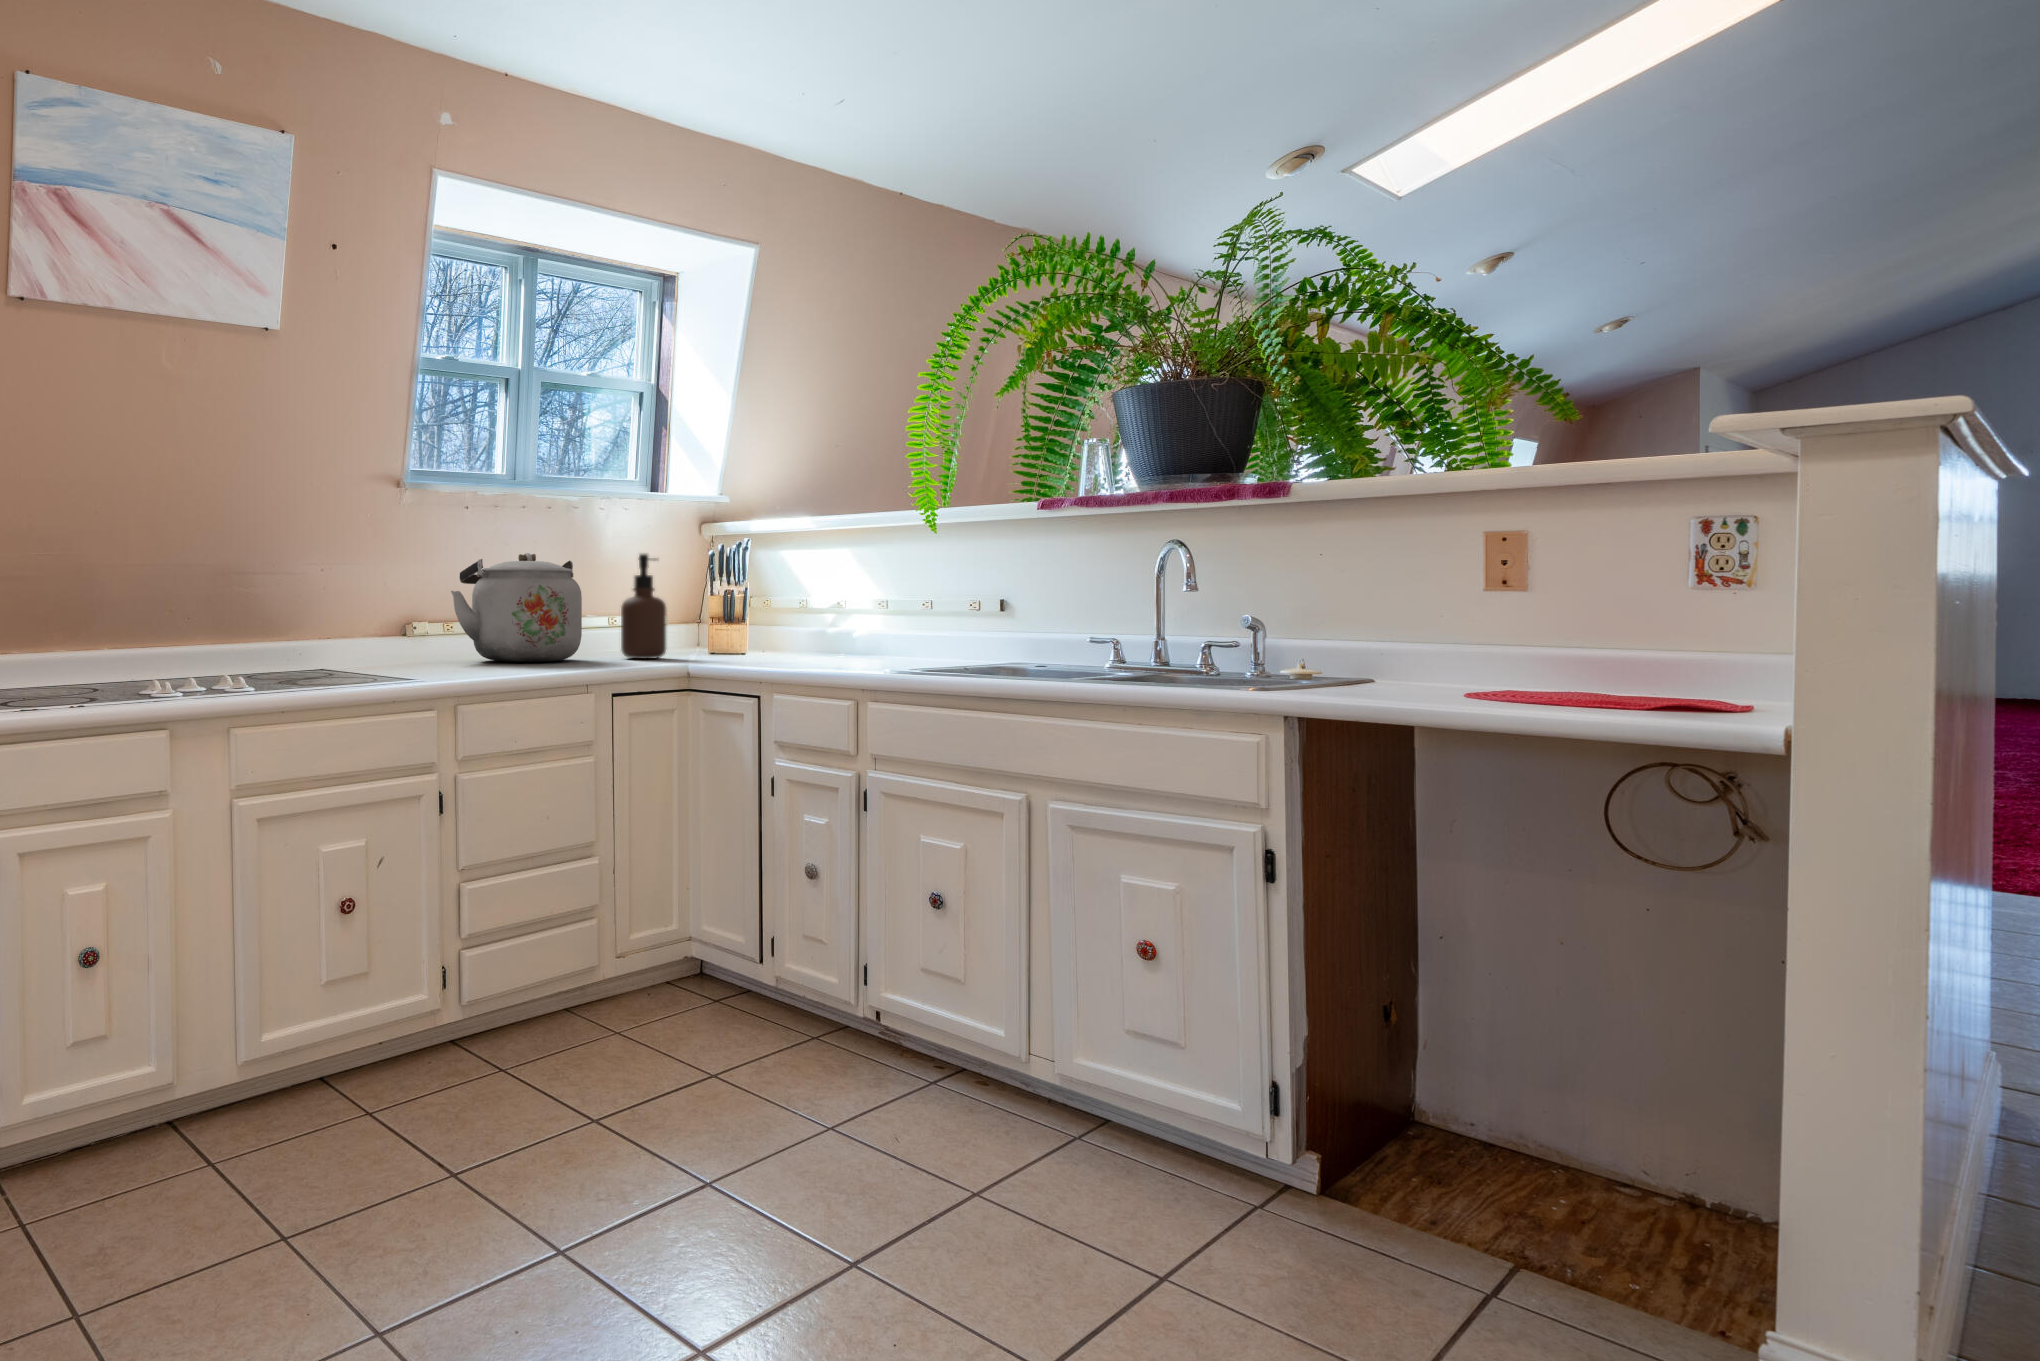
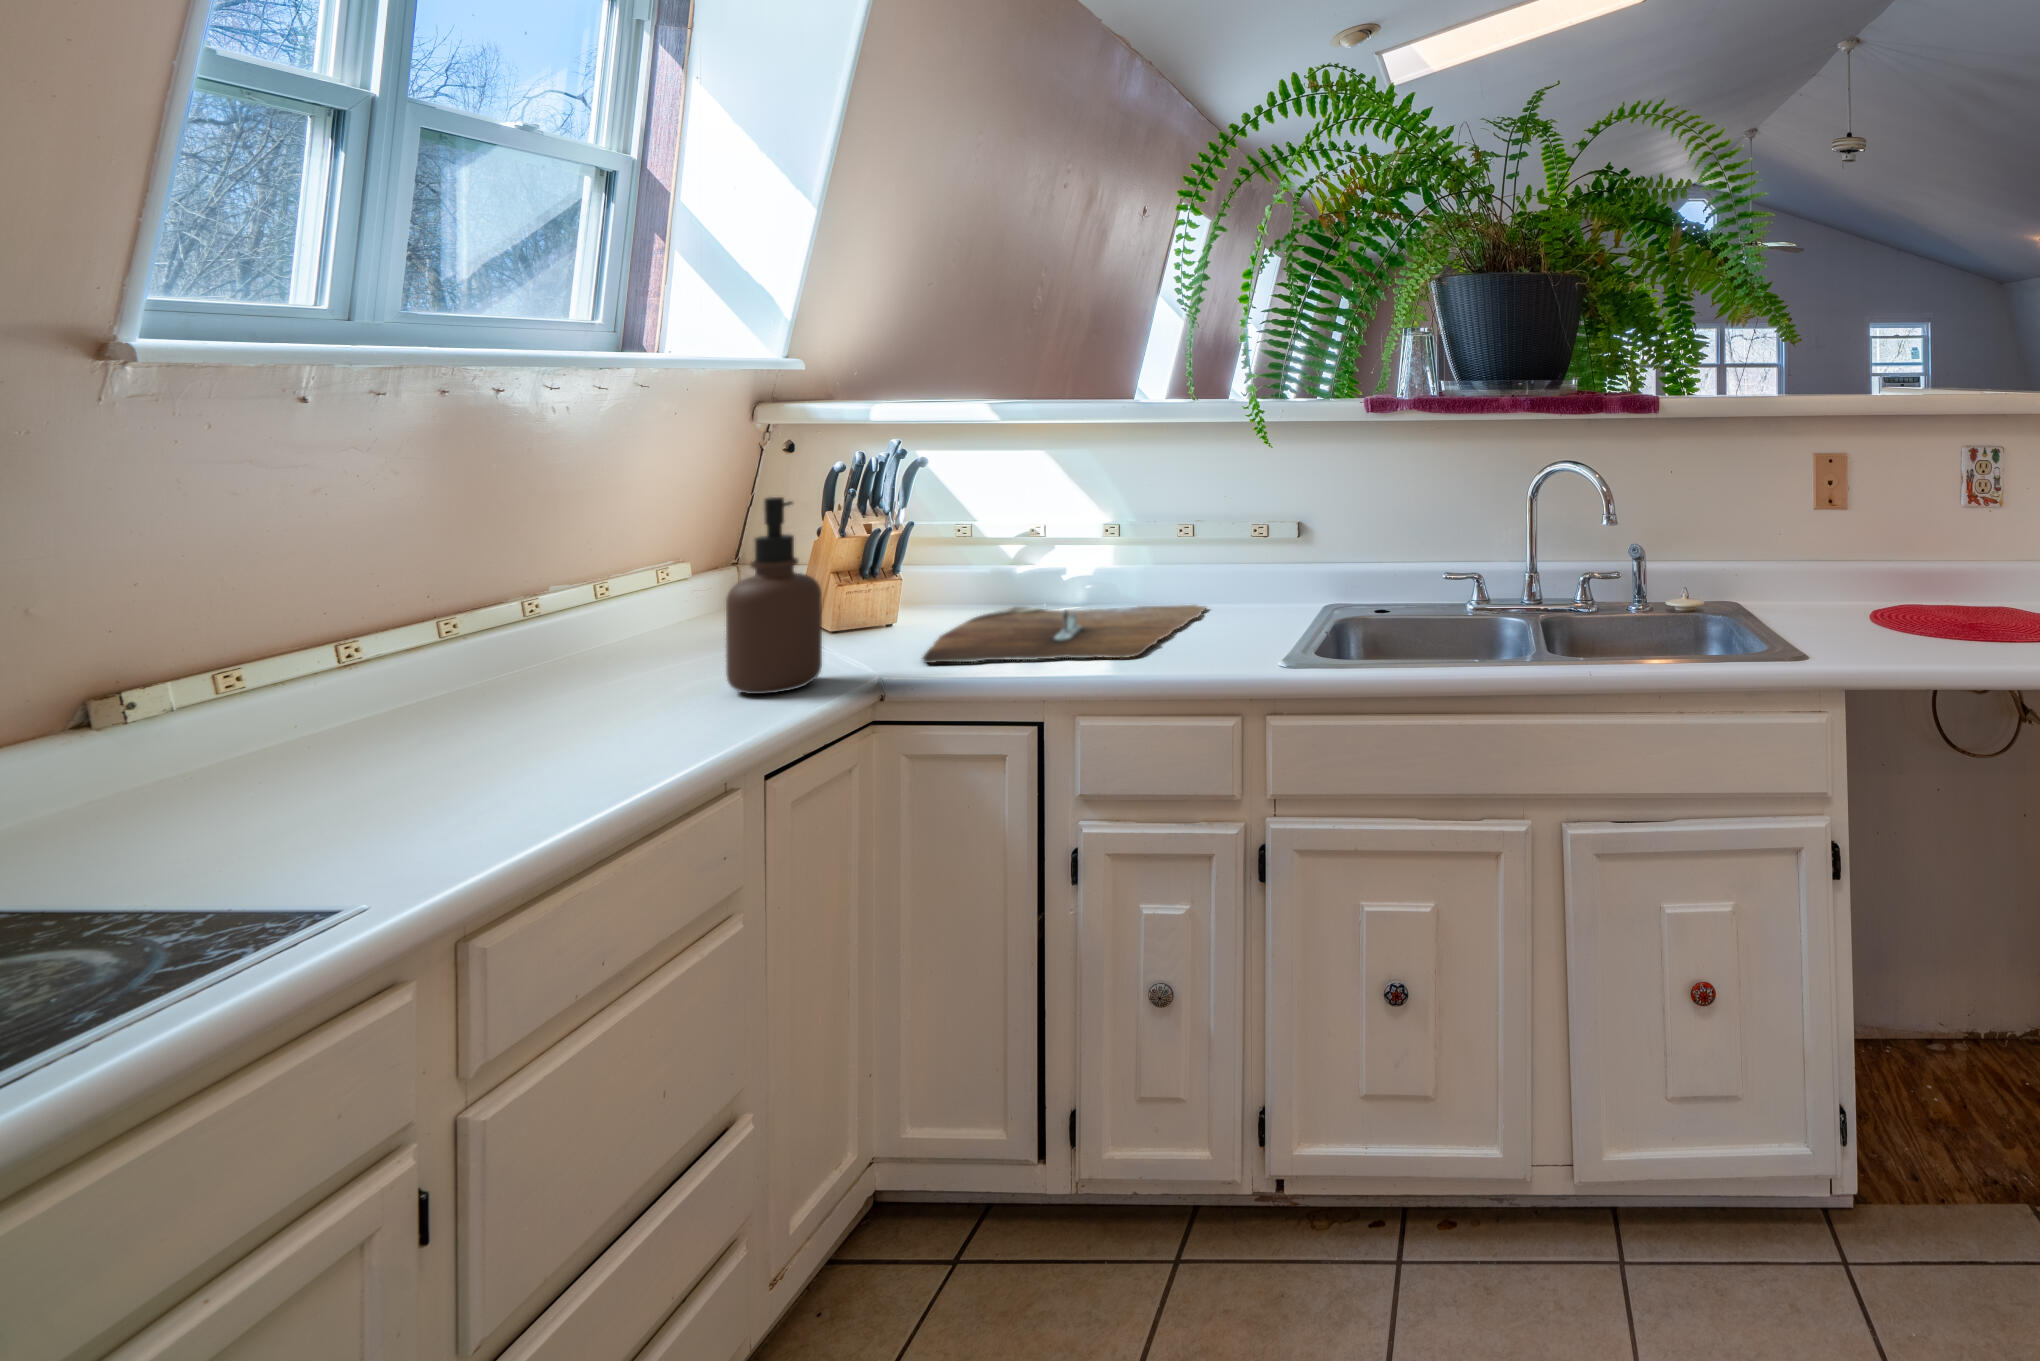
kettle: present [451,553,582,662] -> none [318,525,675,776]
cutting board: none [720,640,928,663] -> present [923,605,1207,663]

